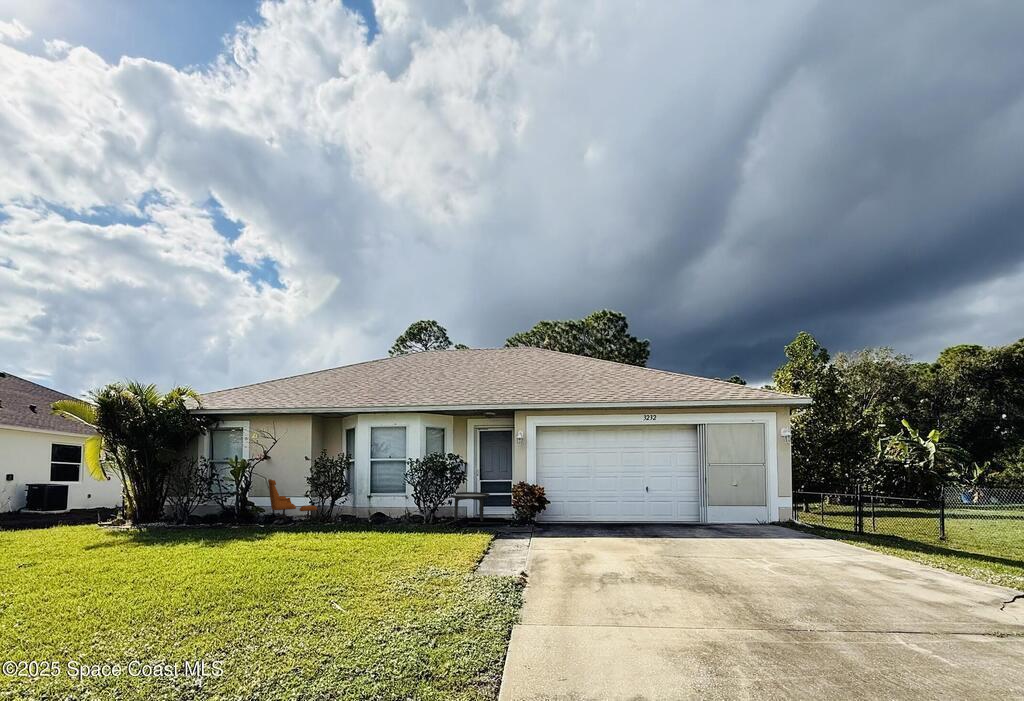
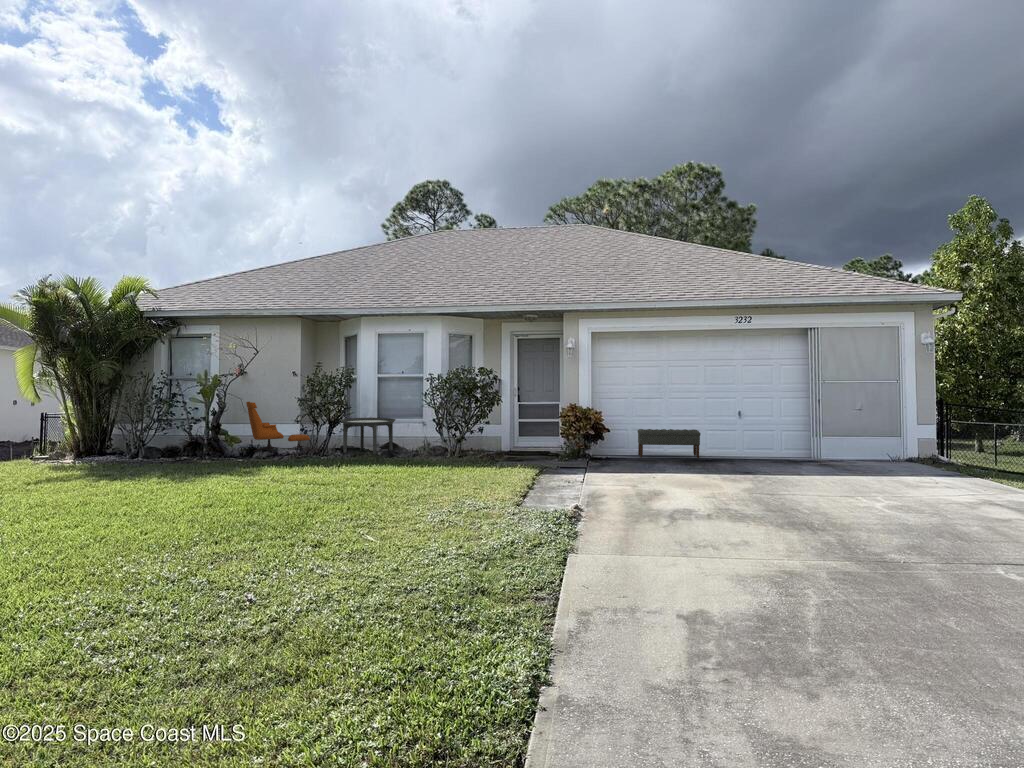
round table: present [451,492,490,521] -> present [340,418,396,454]
bench: none [571,501,619,525] -> present [637,429,701,458]

